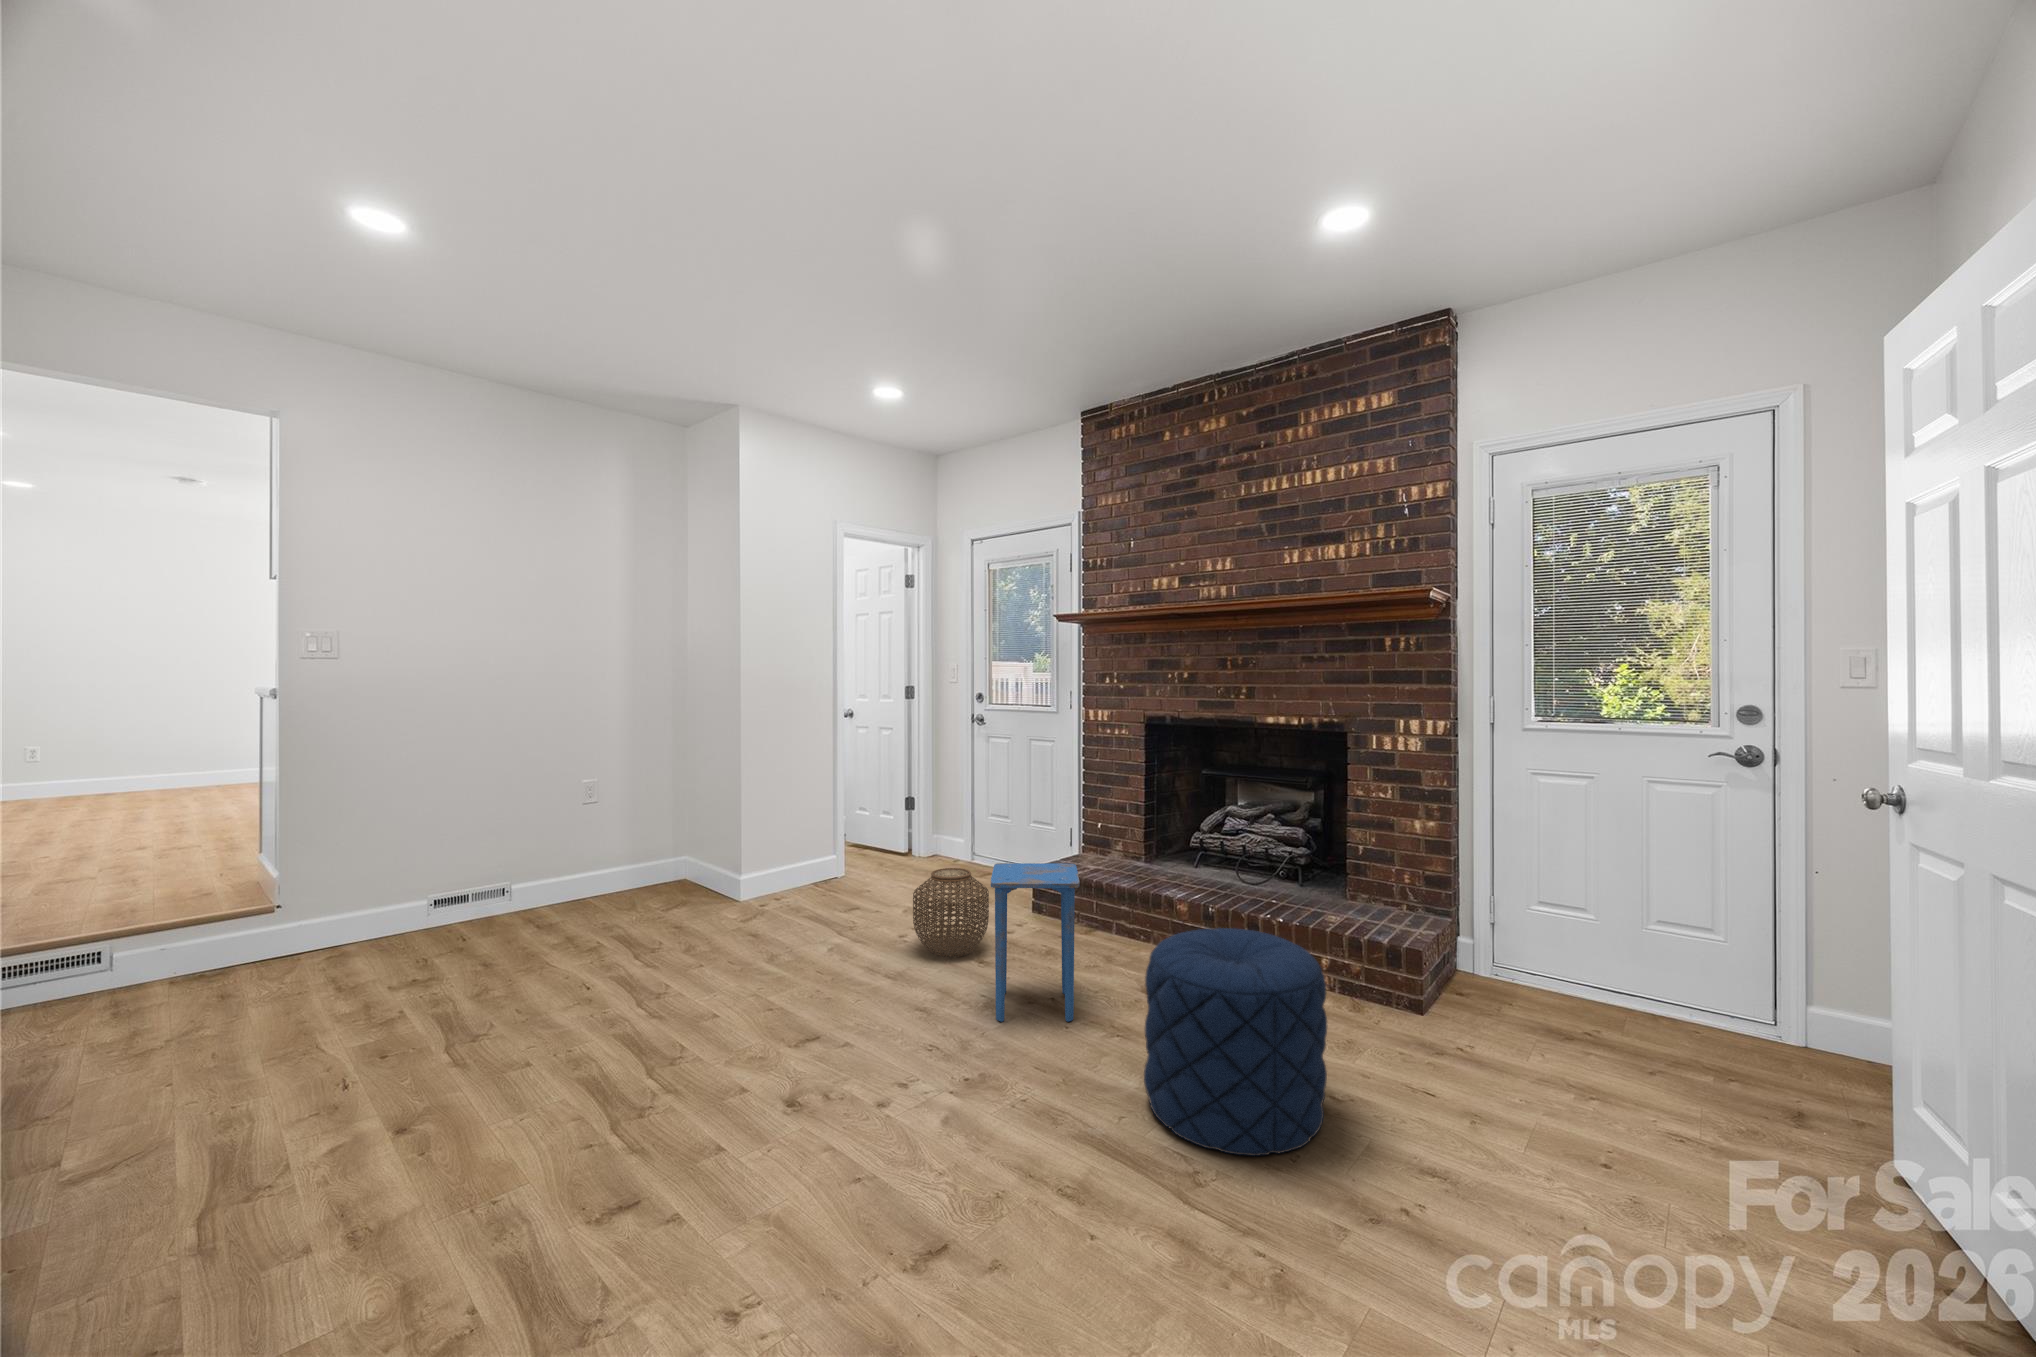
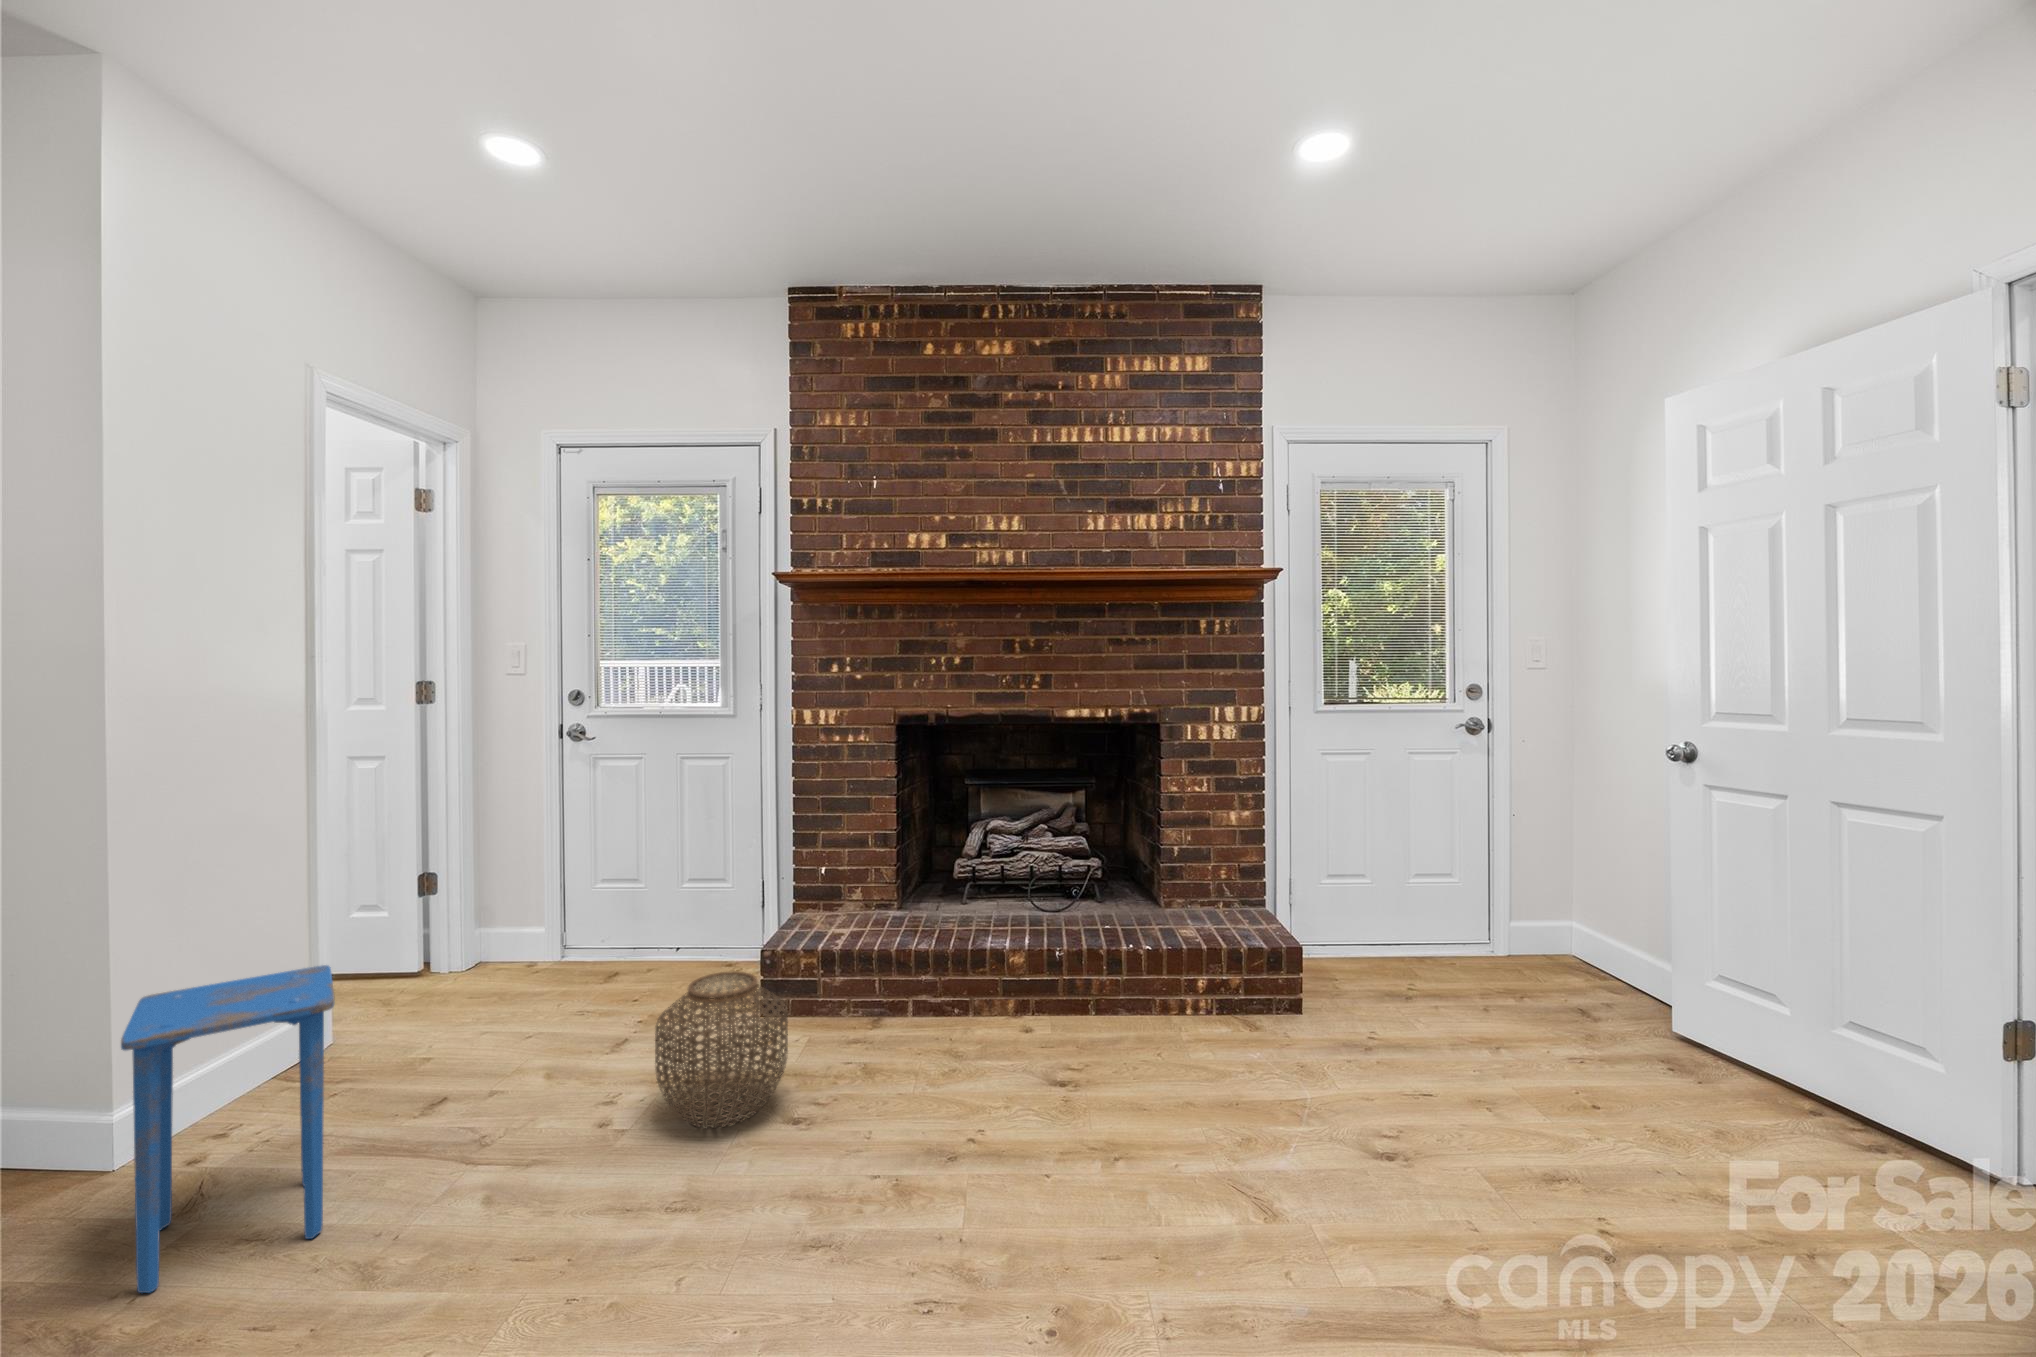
side table: present [991,863,1080,1022] -> present [121,965,334,1293]
pouf: present [1144,928,1328,1156] -> none [1244,971,1483,1272]

